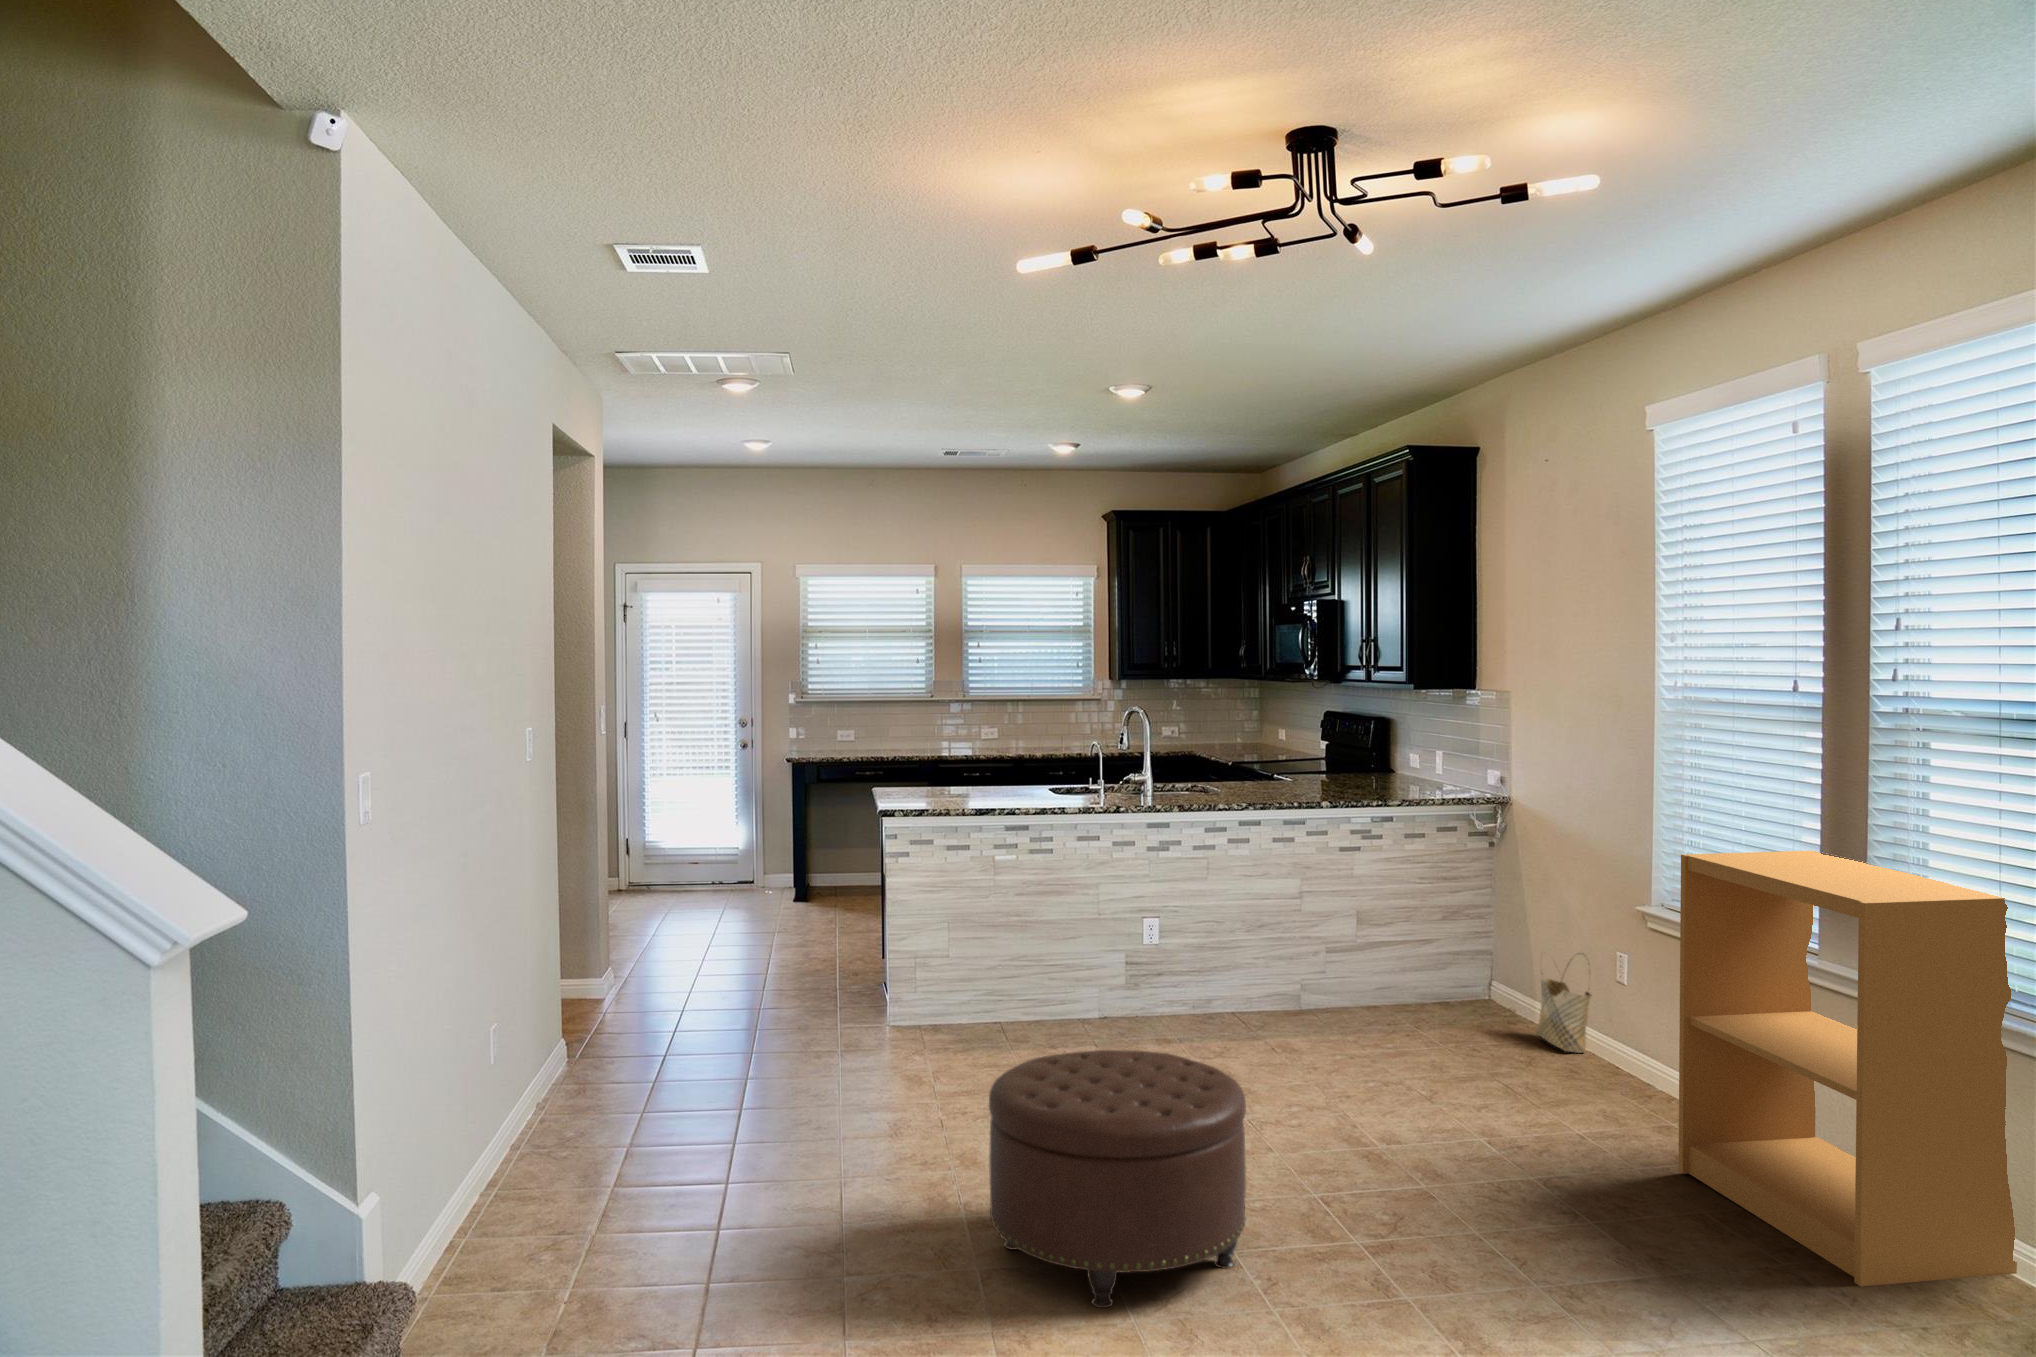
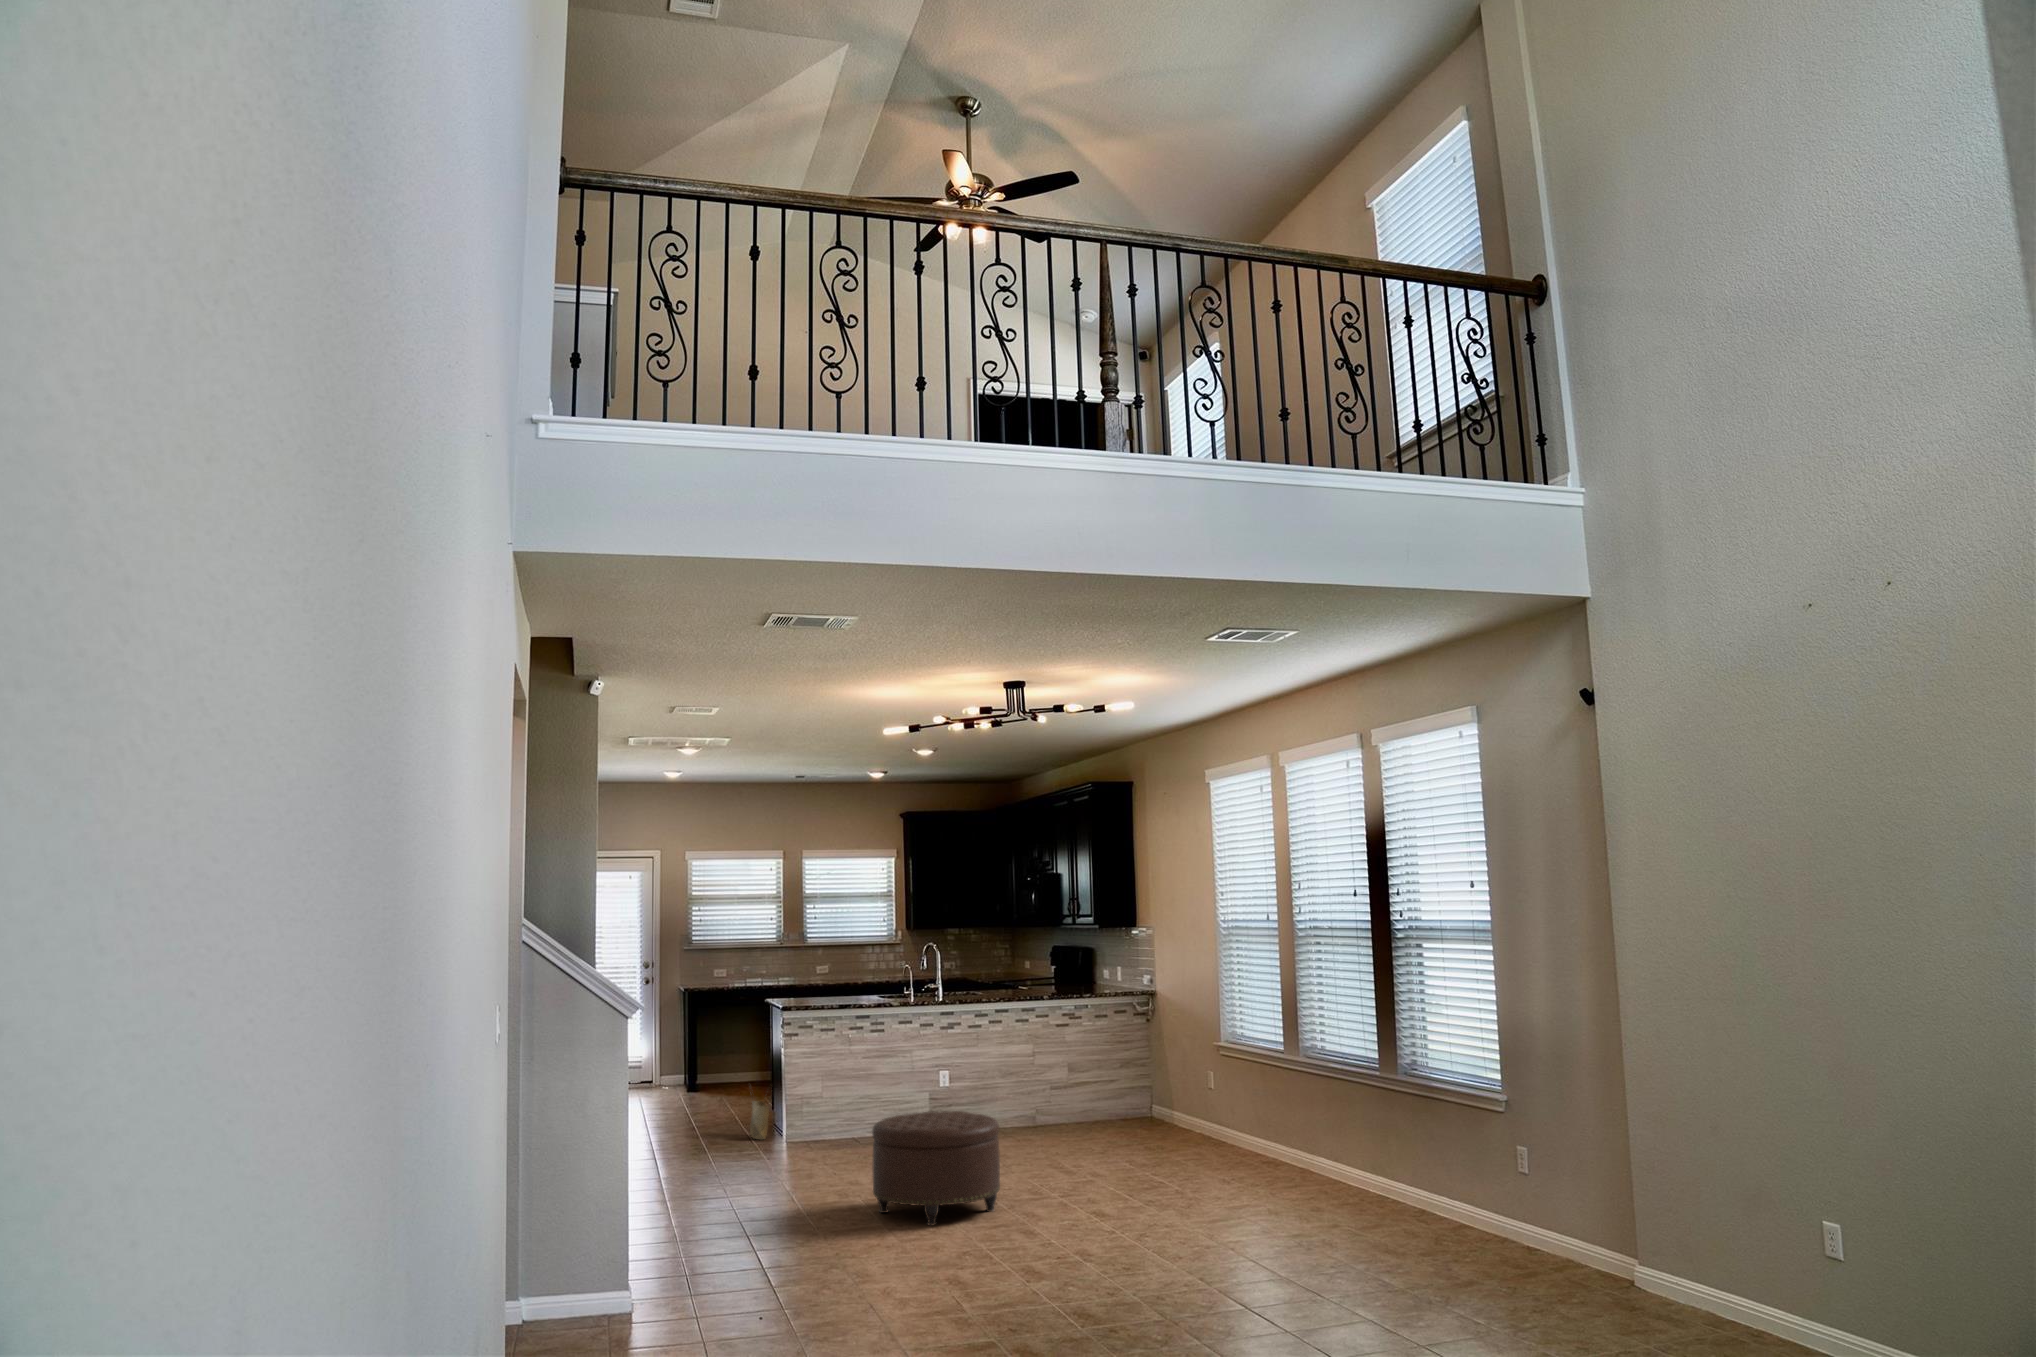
bookshelf: present [1678,851,2017,1286] -> none [1213,1000,1355,1198]
woven basket: present [1536,978,1592,1053] -> present [750,1101,769,1140]

